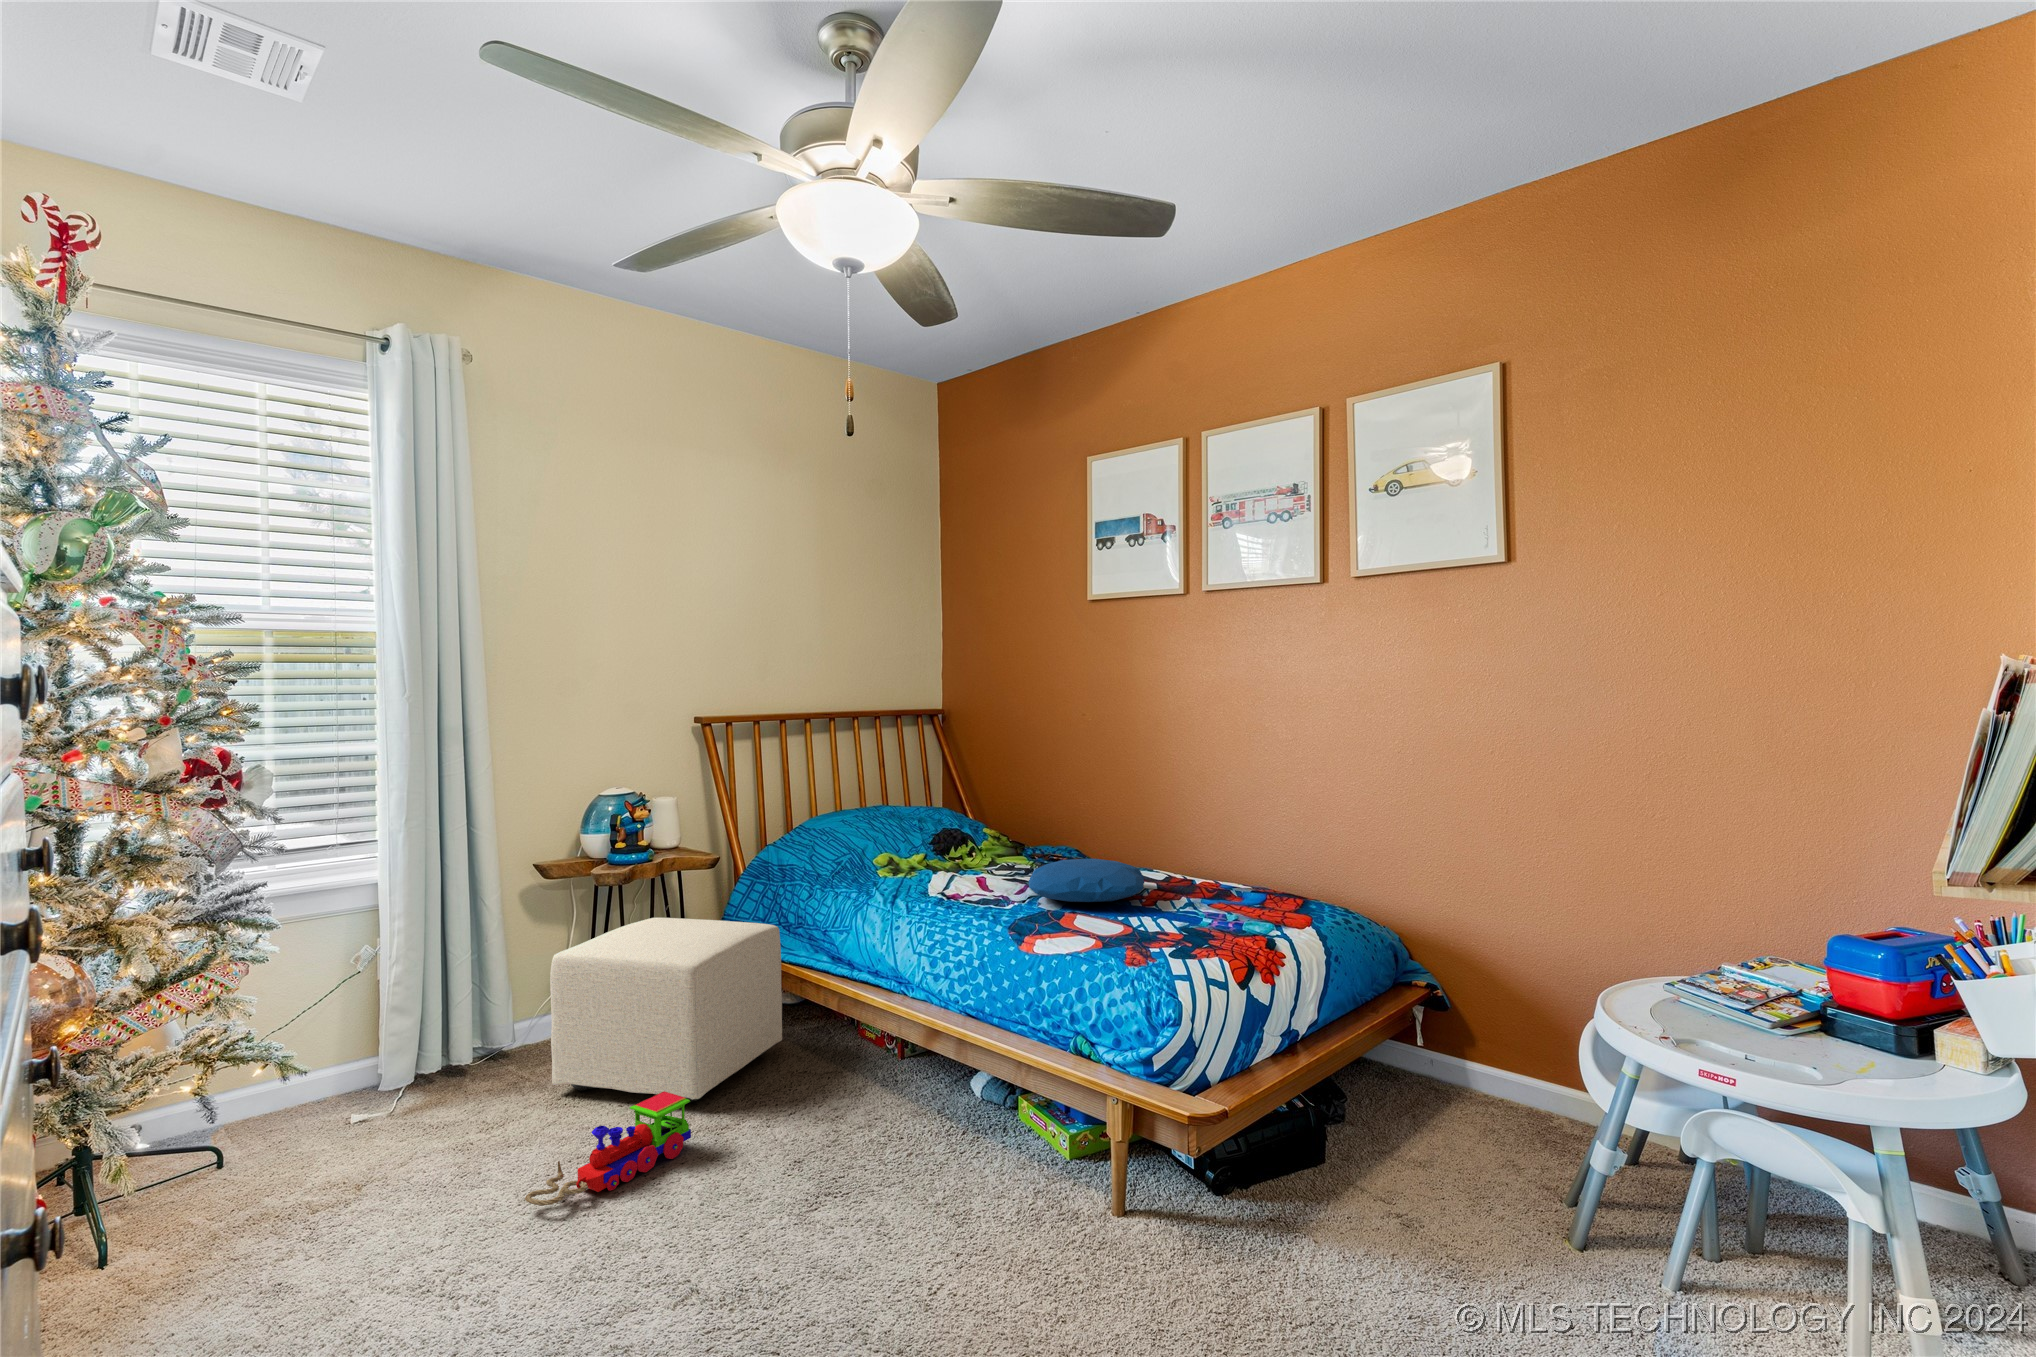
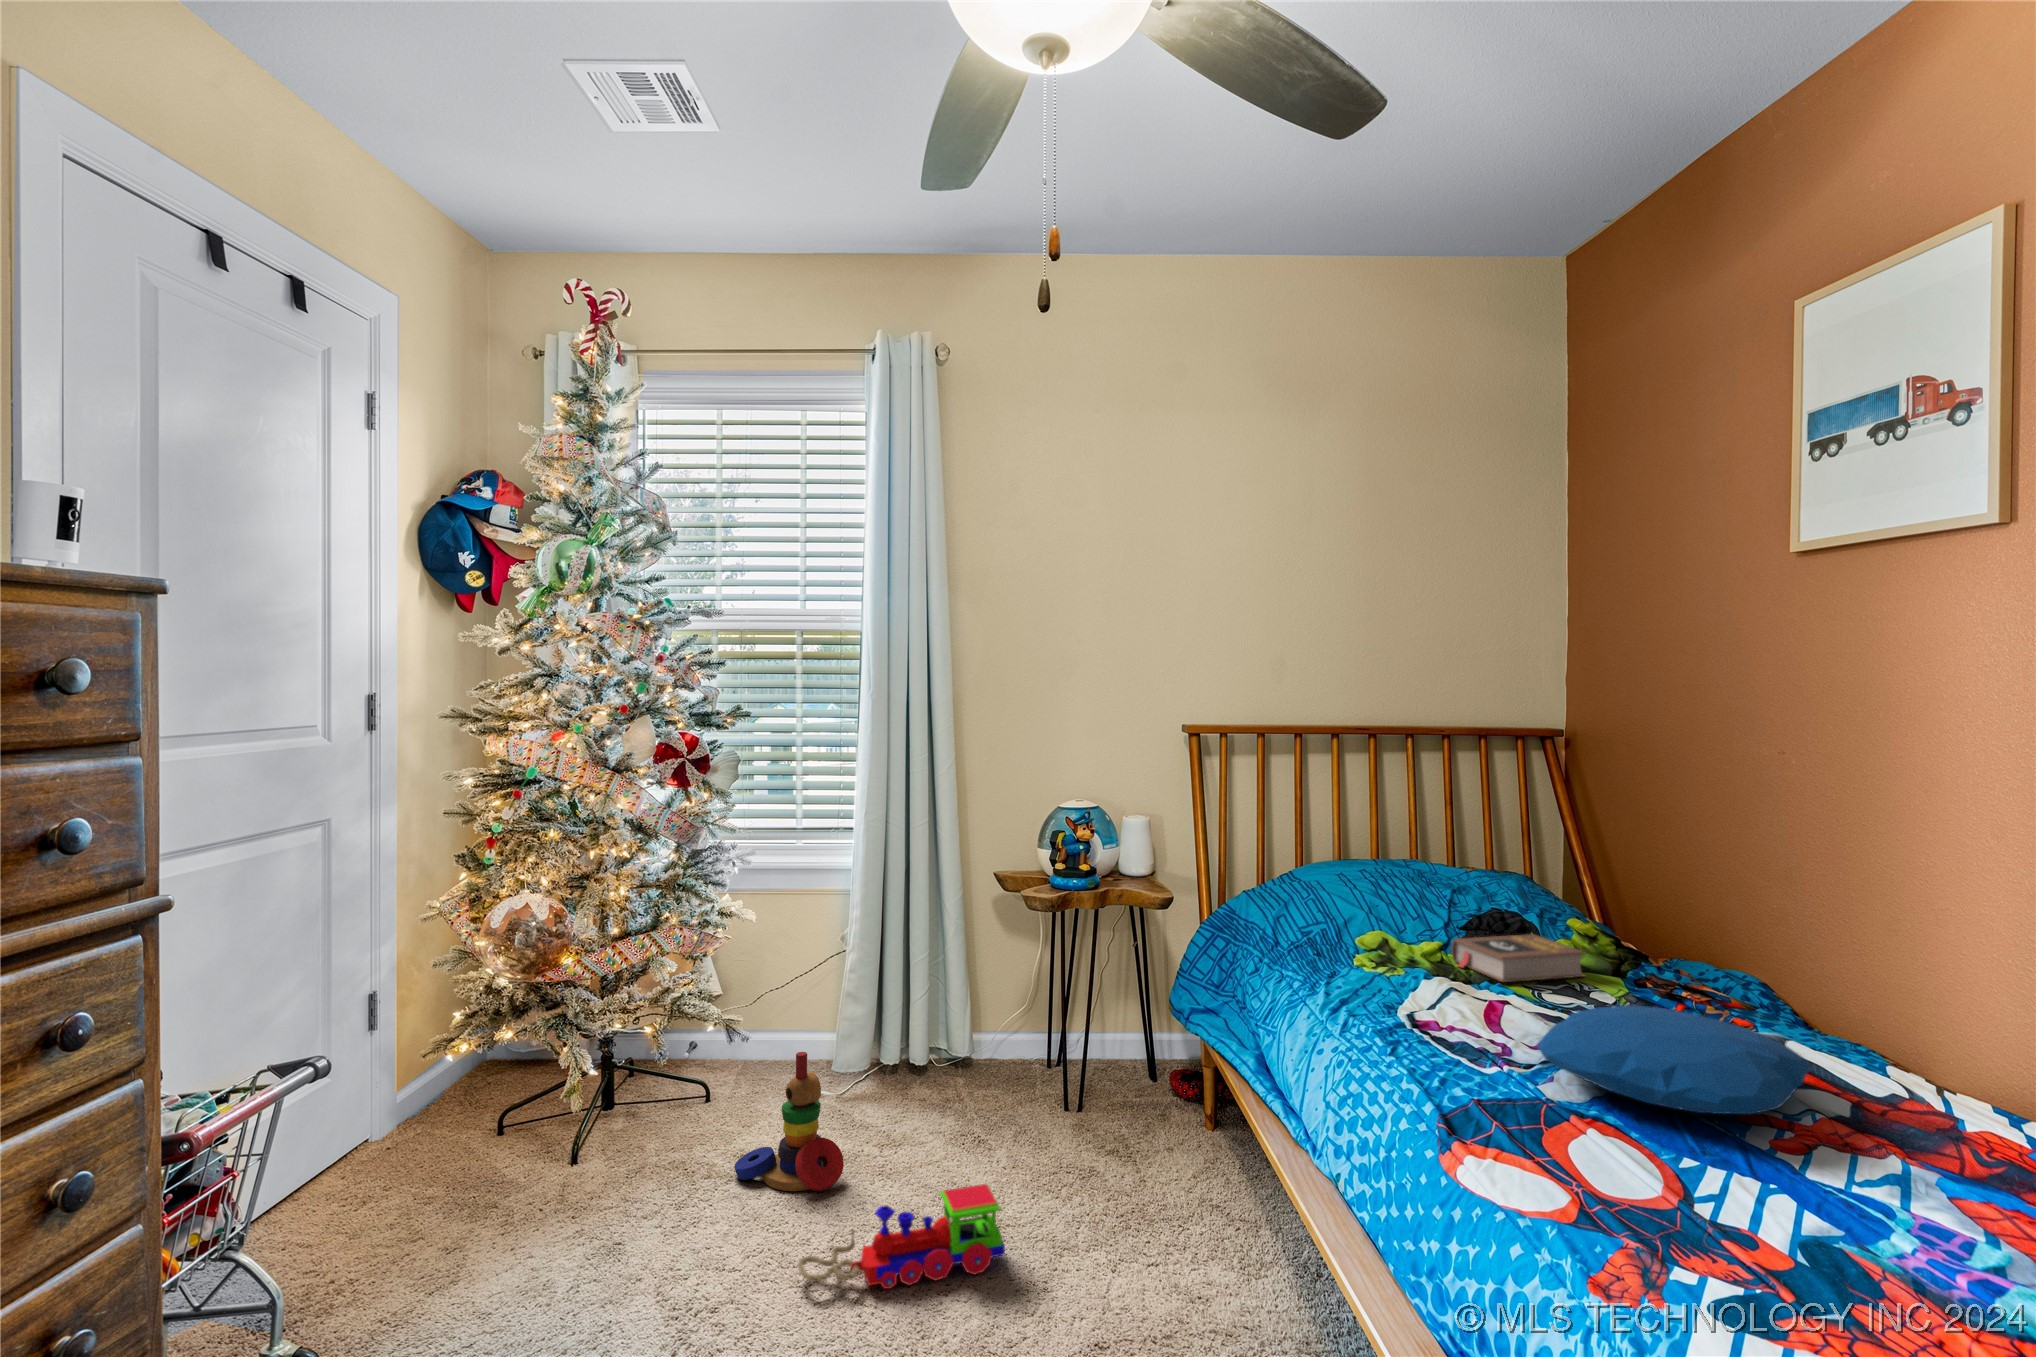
book: none [930,842,1007,870] -> present [1451,934,1586,982]
ottoman: present [550,918,782,1102] -> none [951,955,1215,1201]
stacking toy: none [363,1045,490,1185] -> present [734,1052,844,1191]

